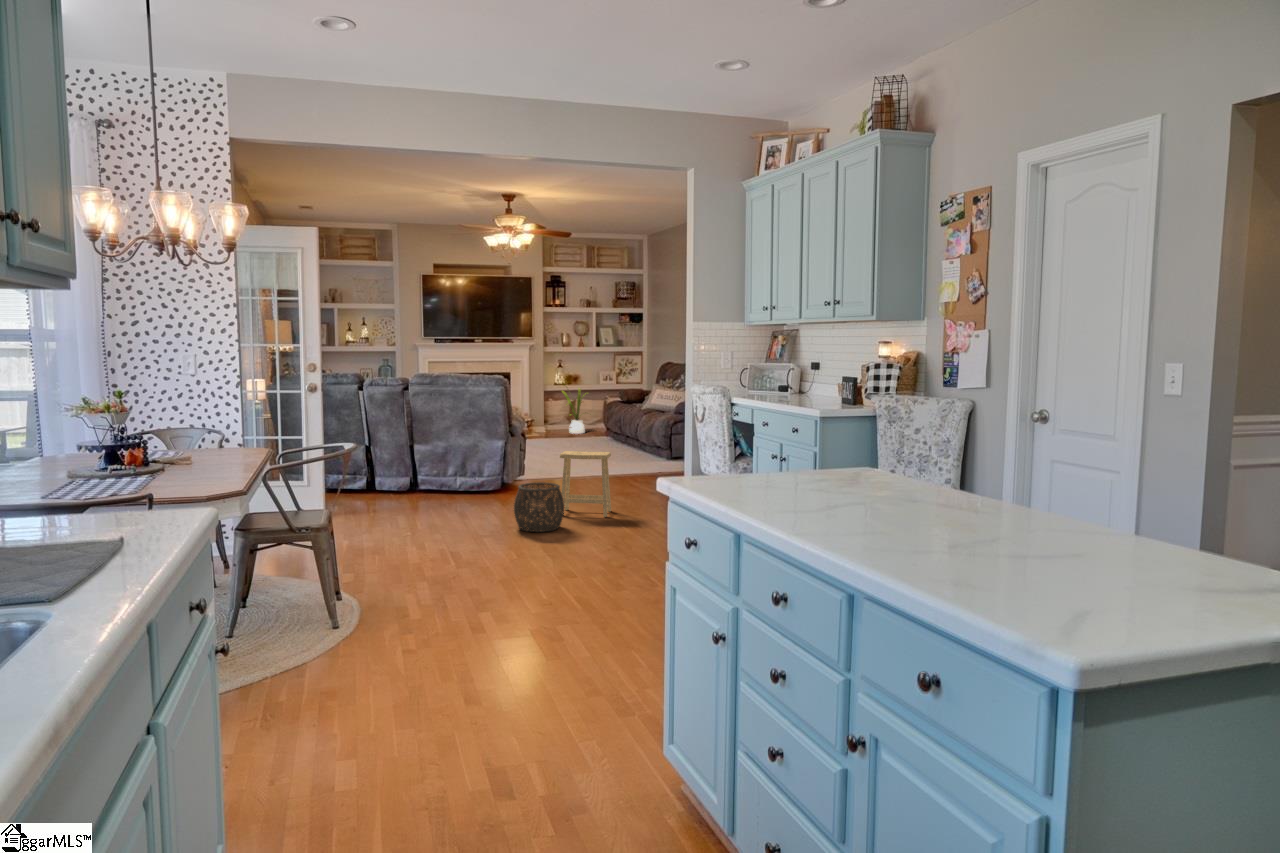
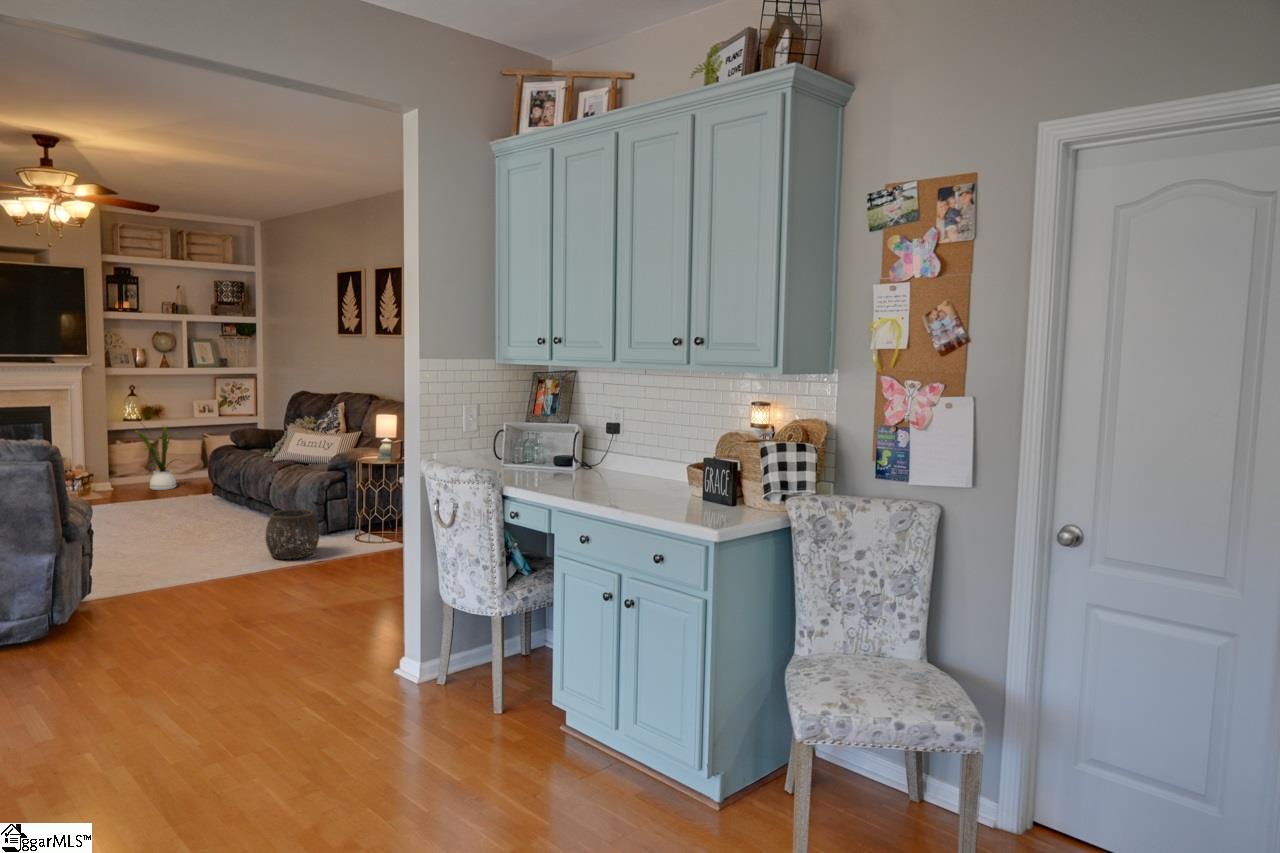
footstool: present [560,451,611,517] -> none [169,580,273,713]
woven basket: present [514,482,564,532] -> present [266,509,320,560]

